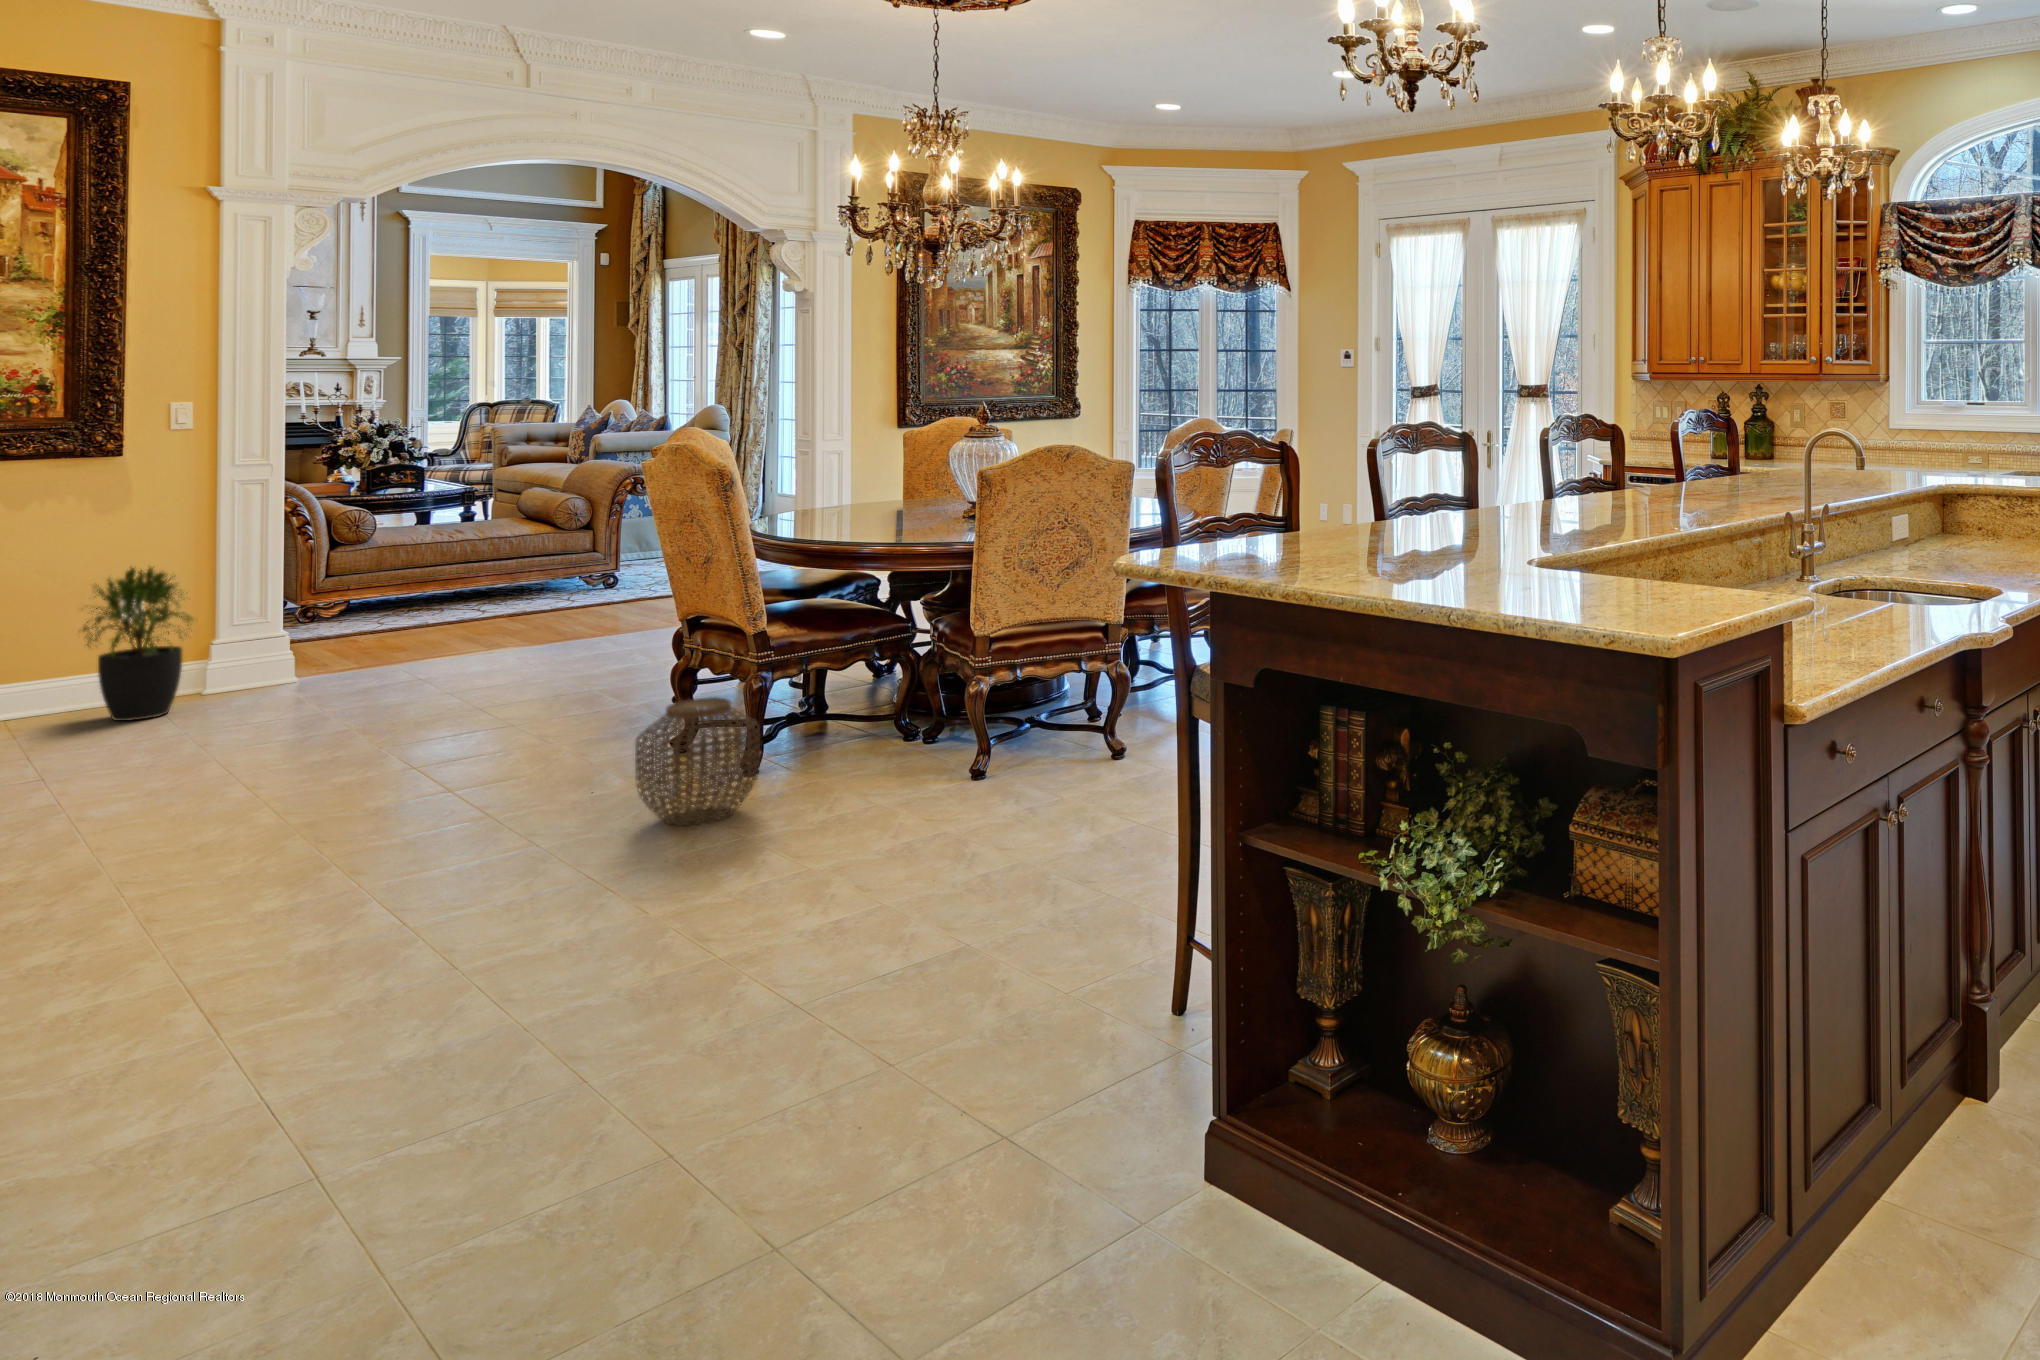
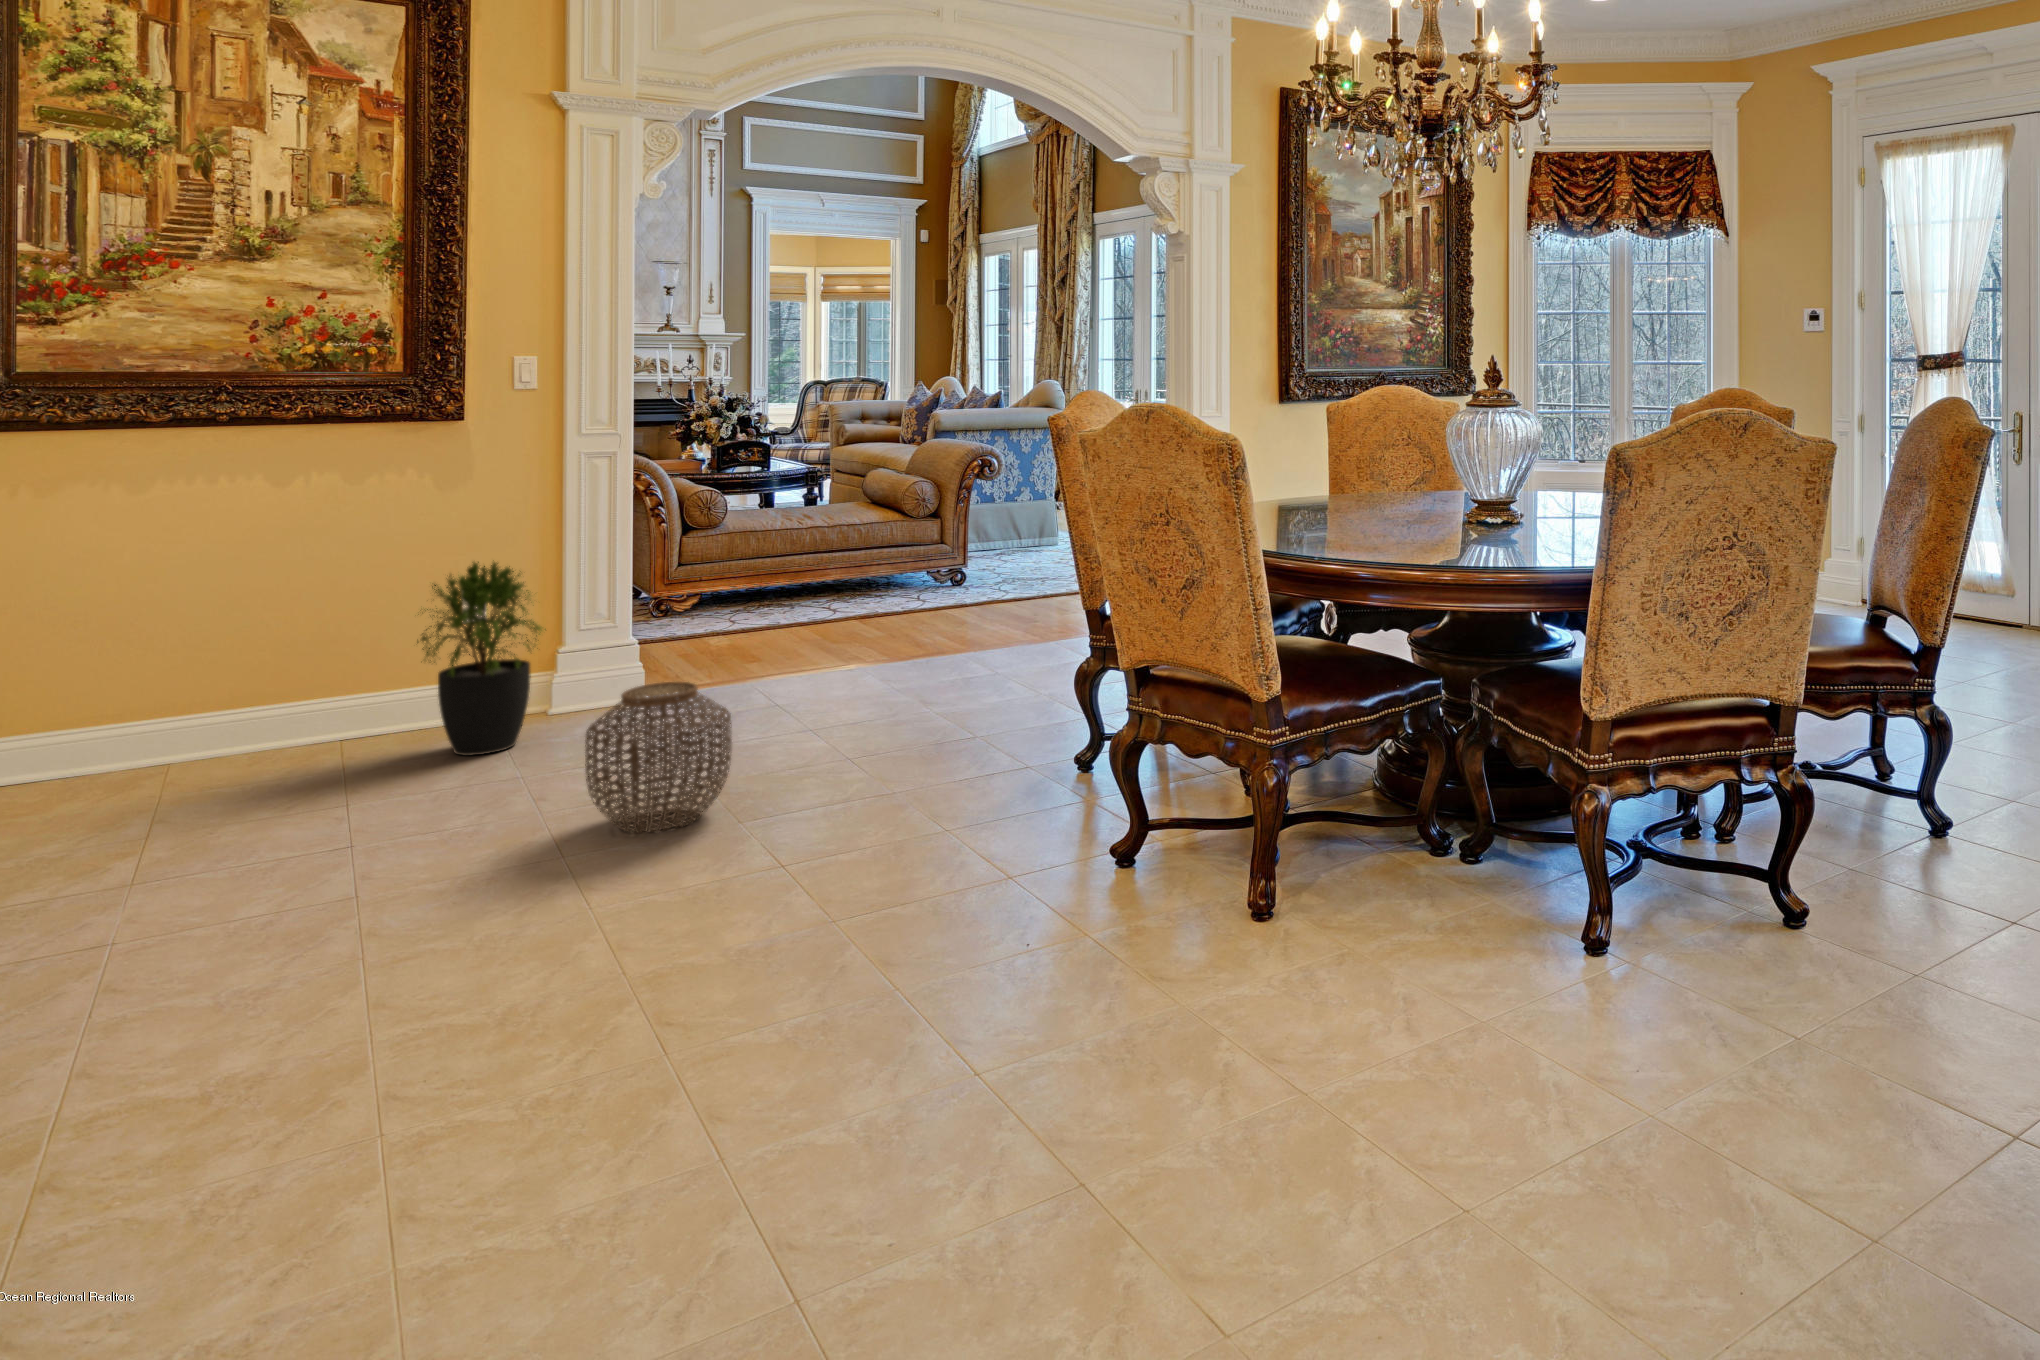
woven basket: present [635,697,760,825] -> present [585,682,732,833]

